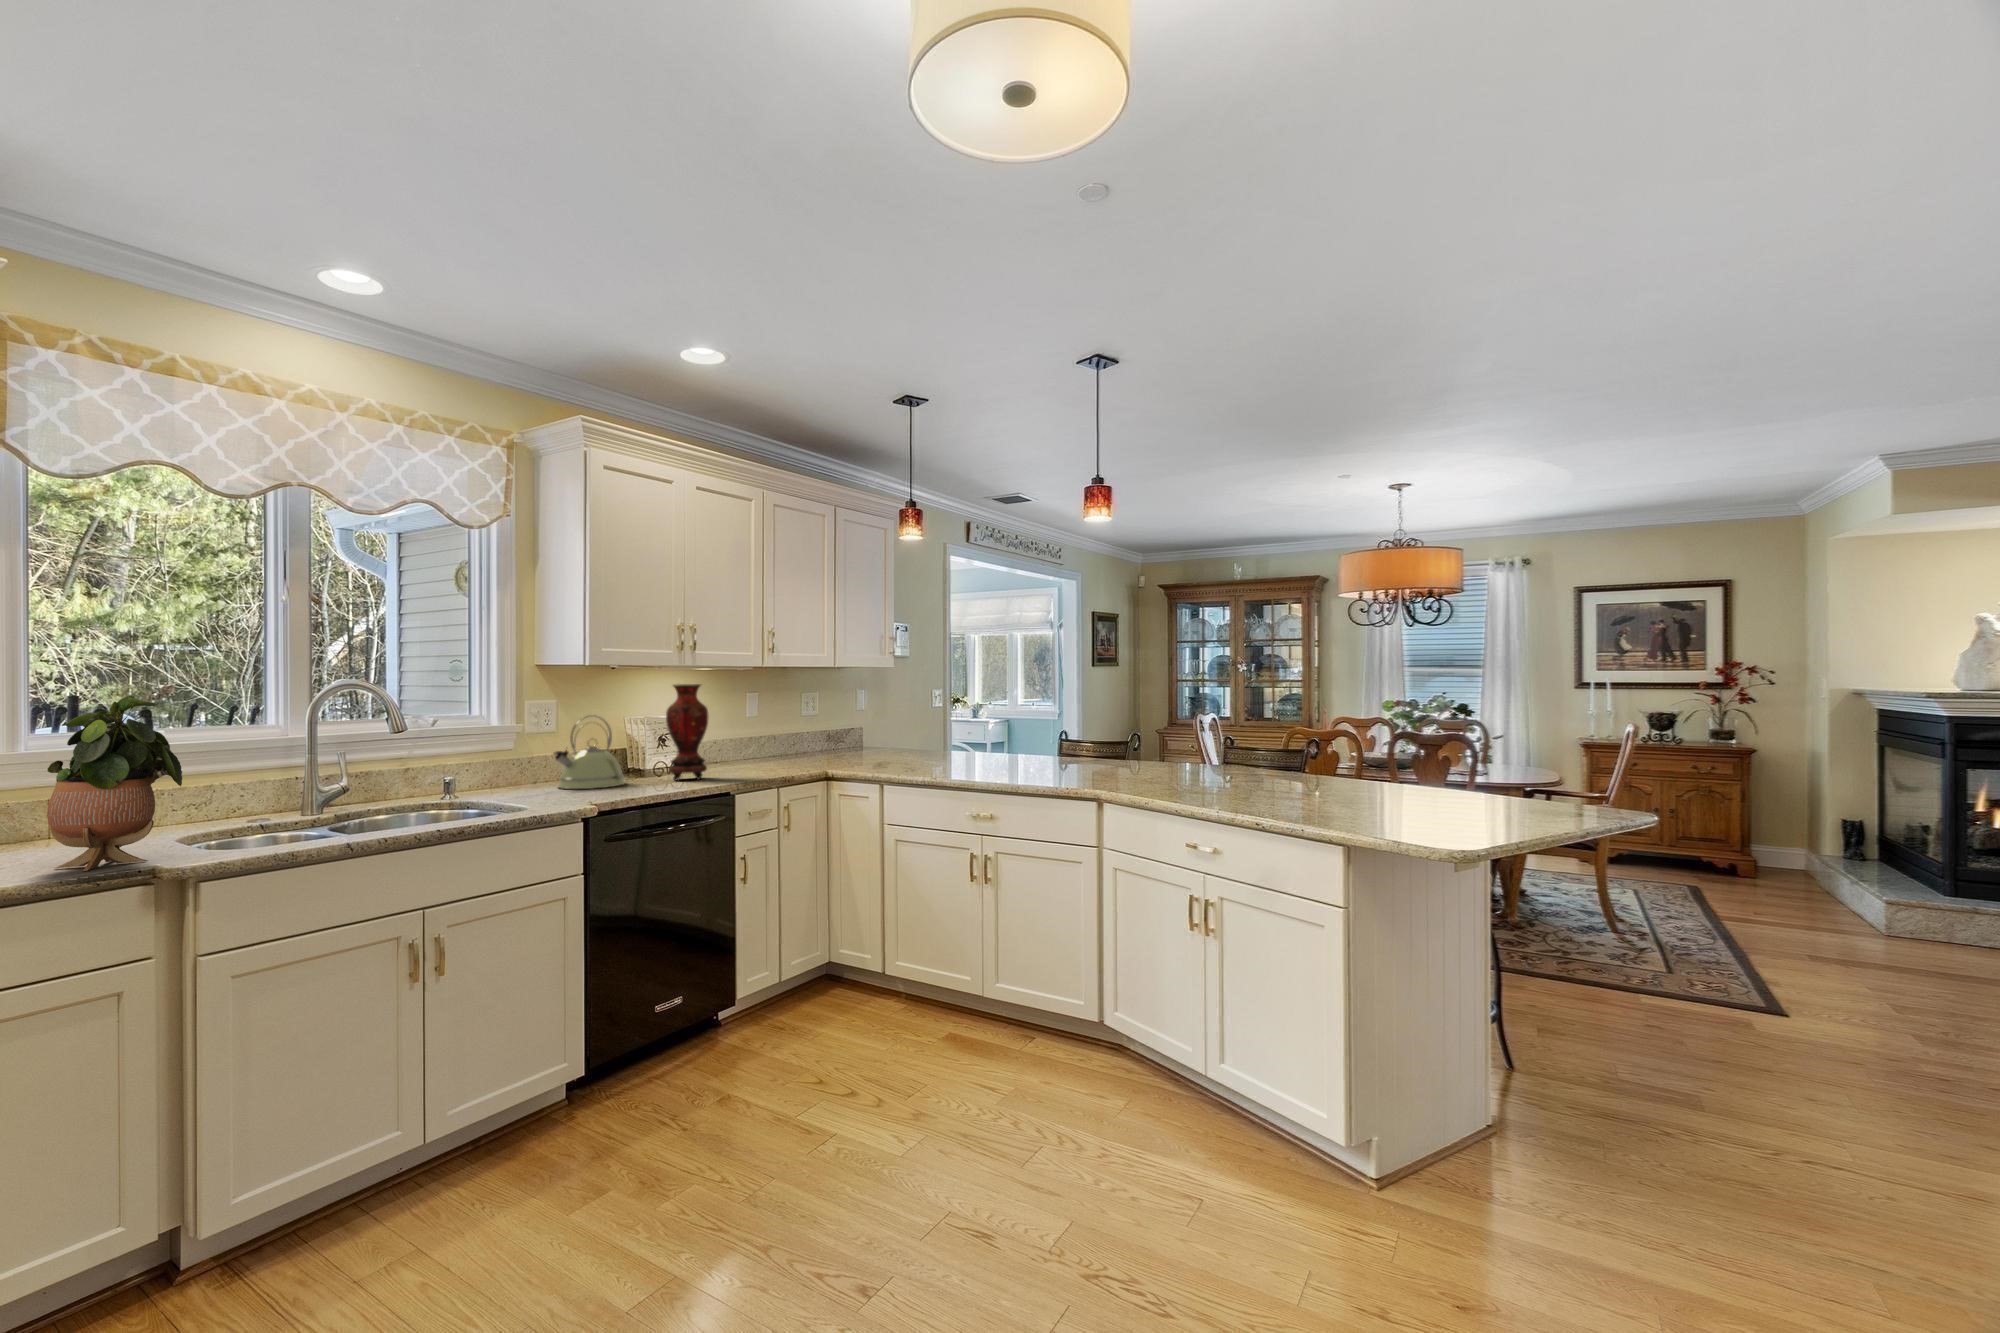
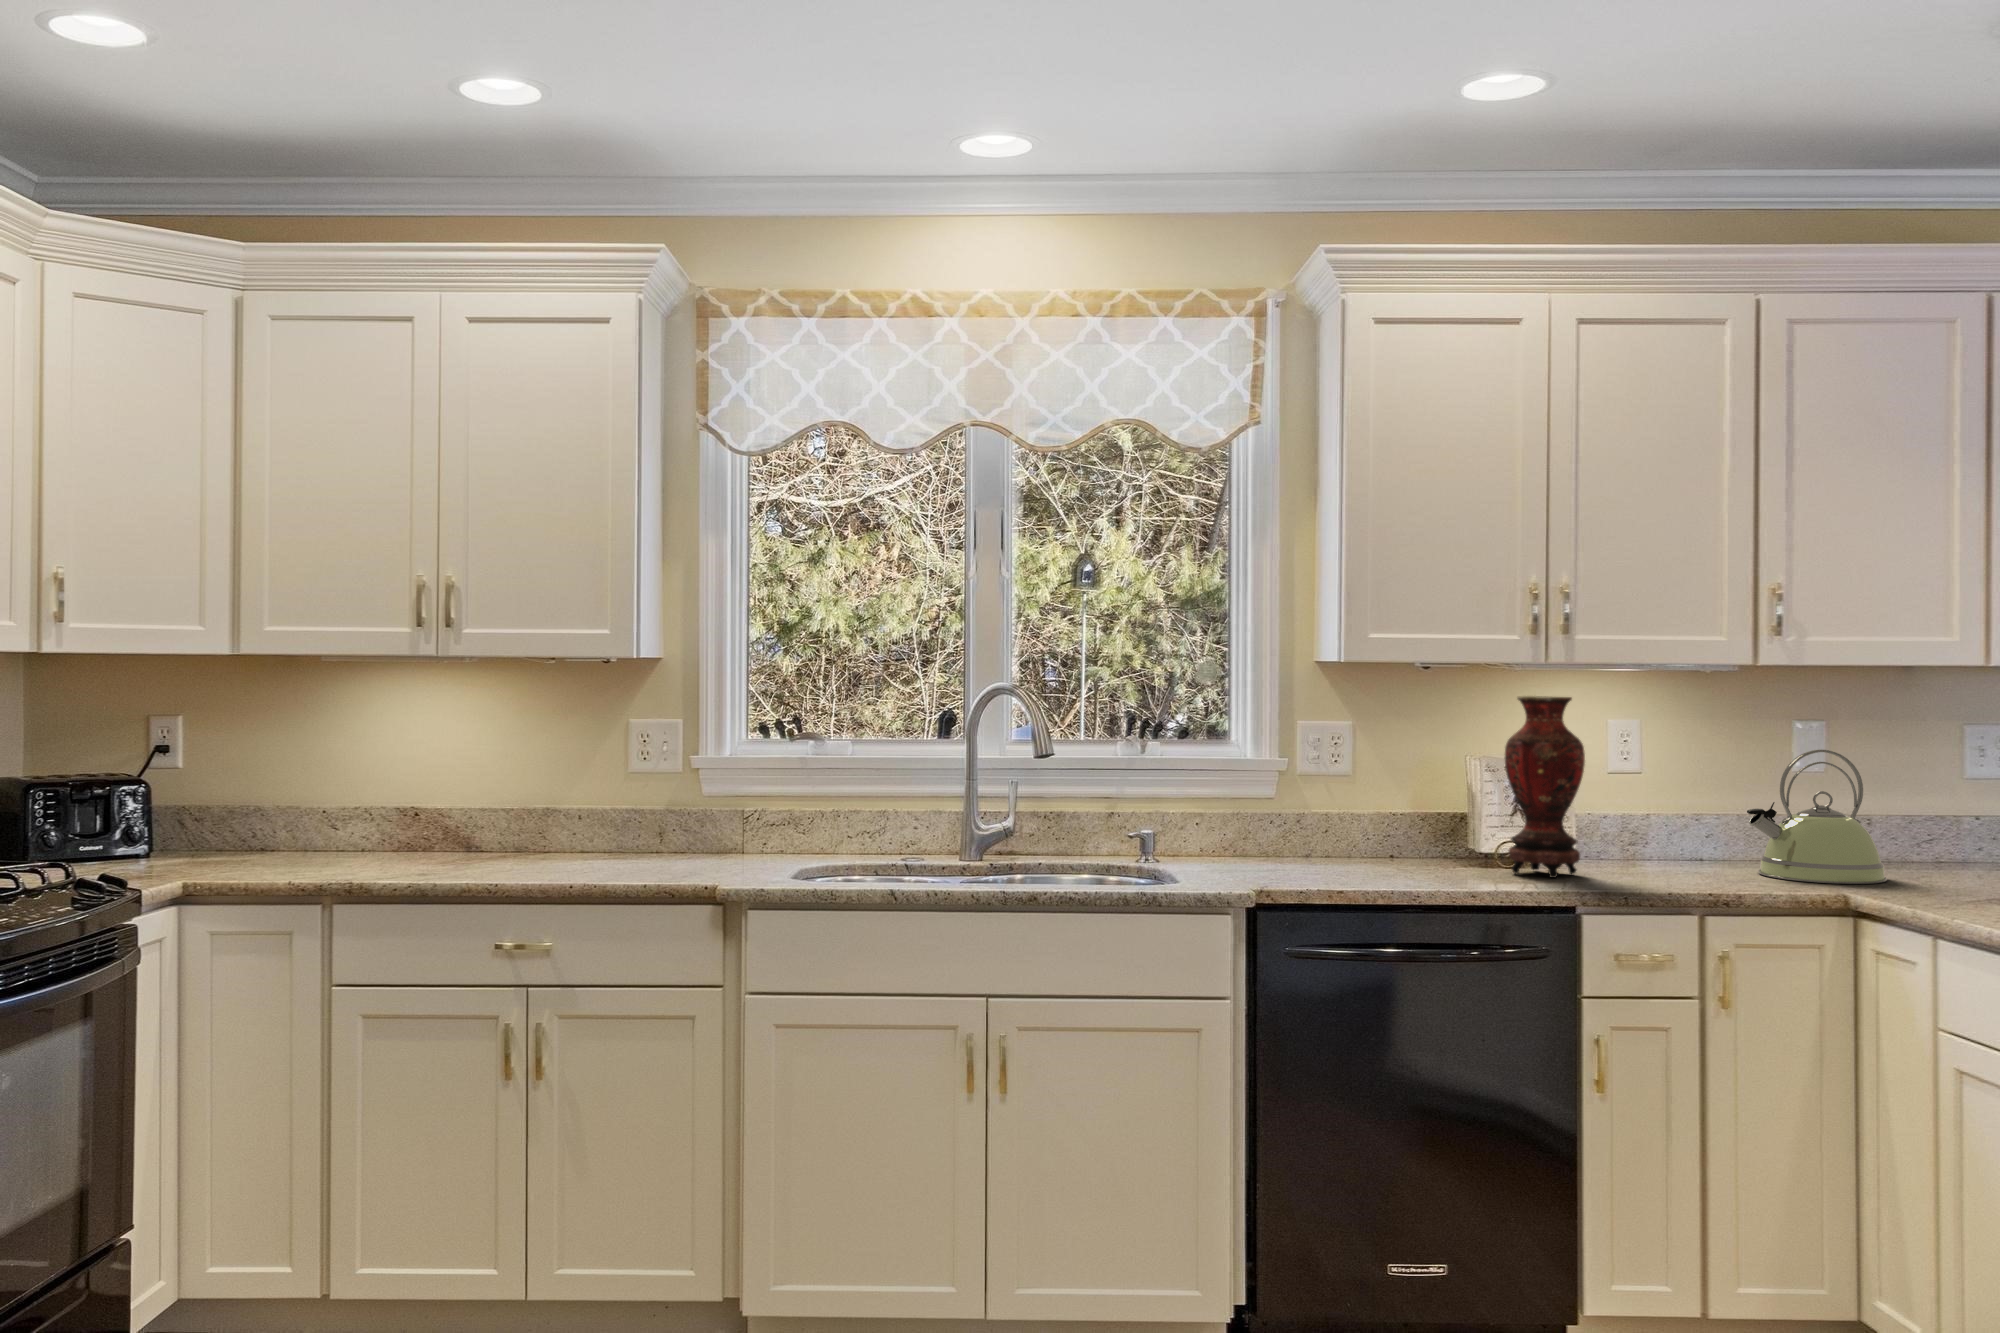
potted plant: present [47,696,182,871] -> none [644,693,750,883]
kettle: present [554,716,625,789] -> present [1747,749,1887,884]

